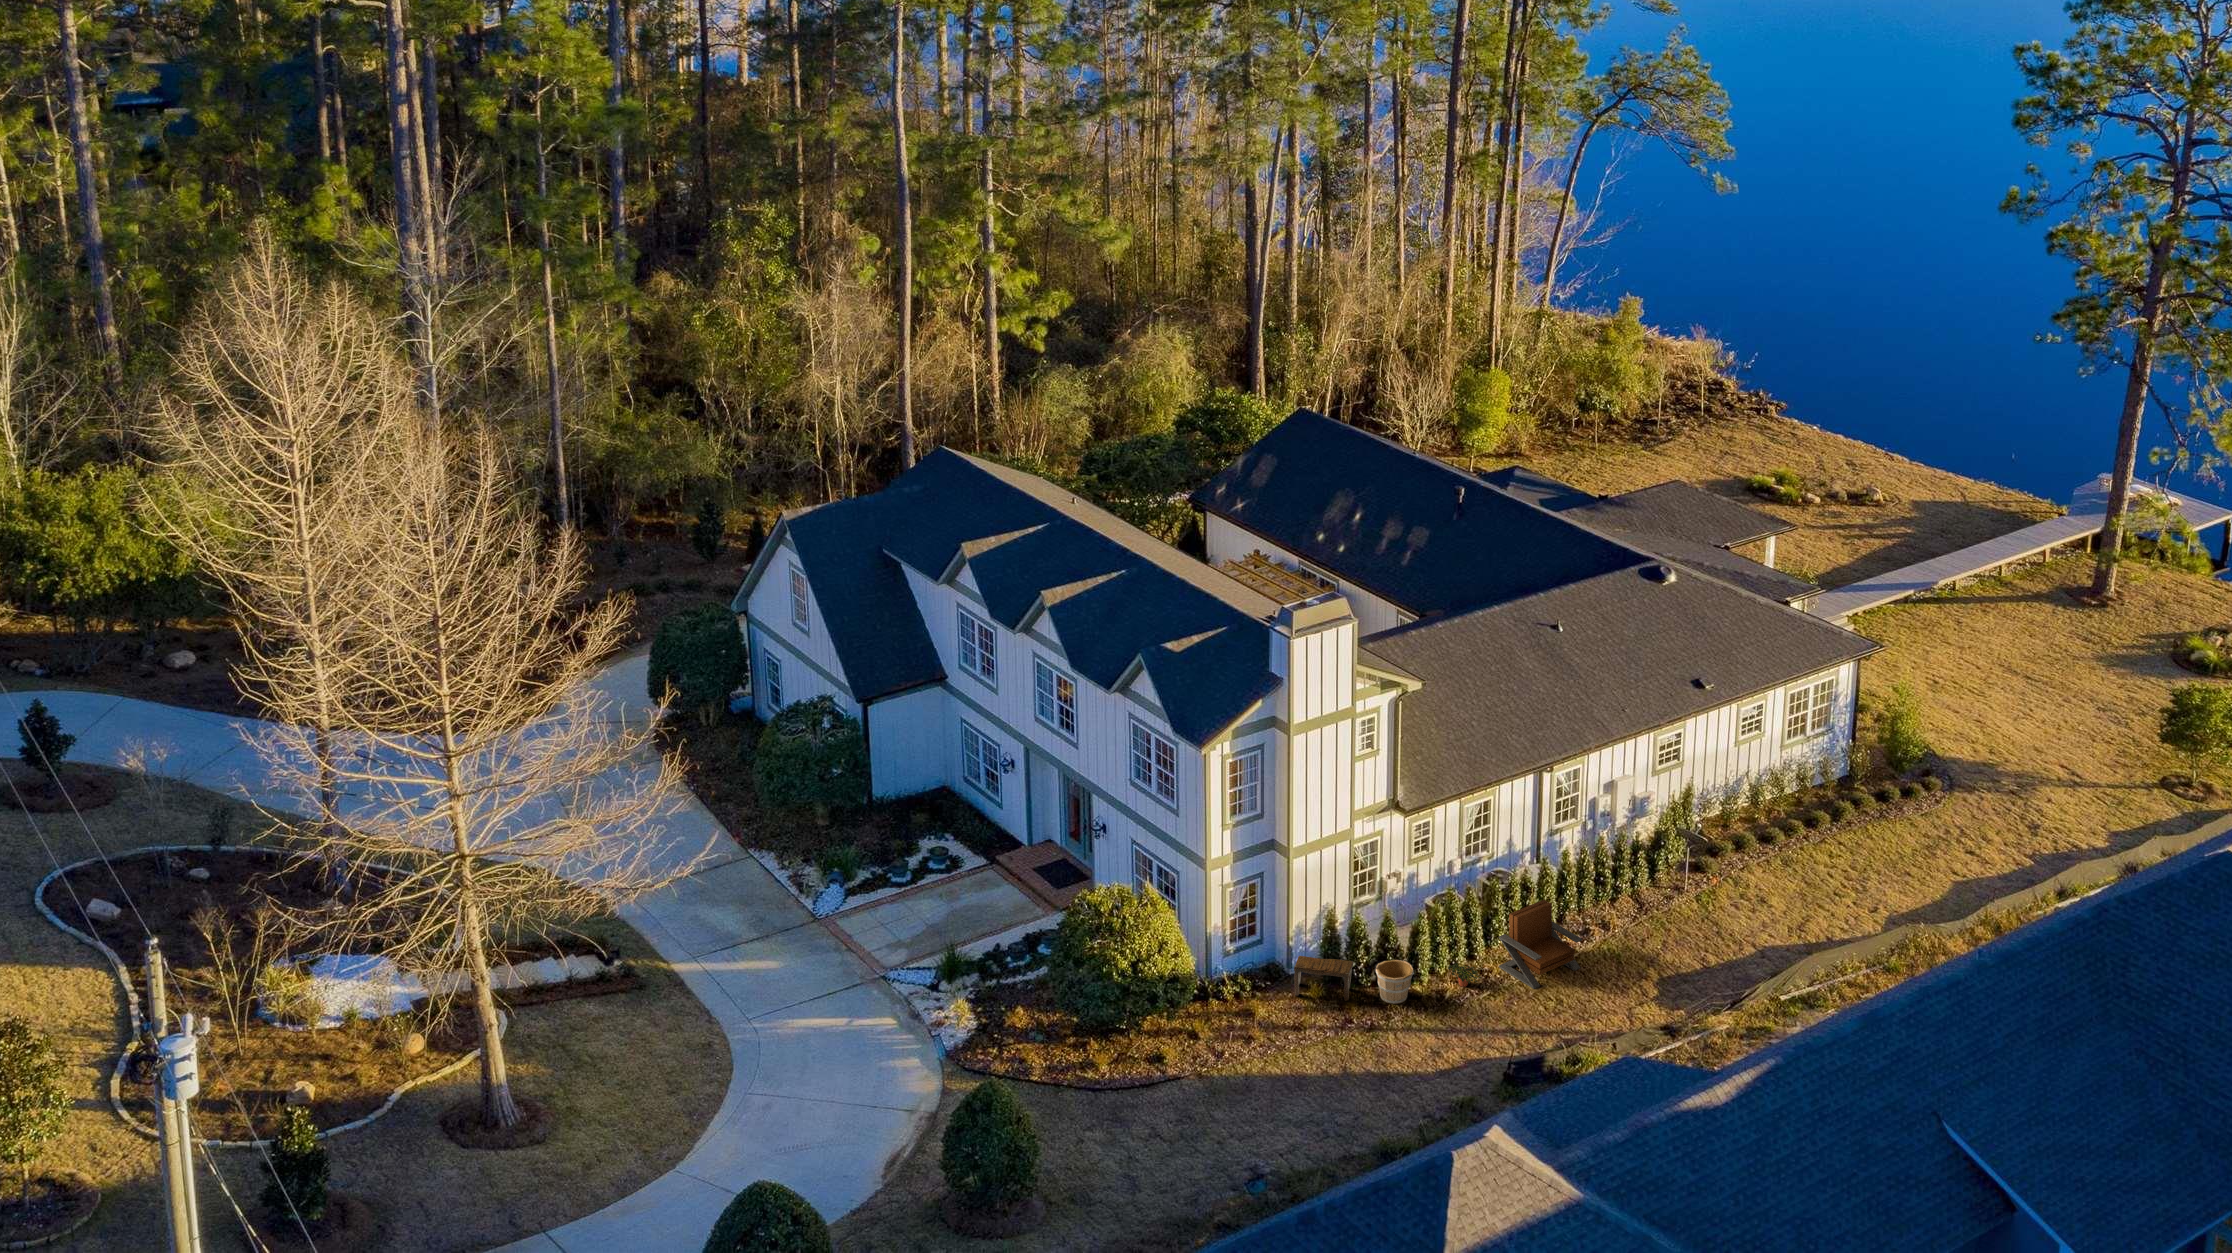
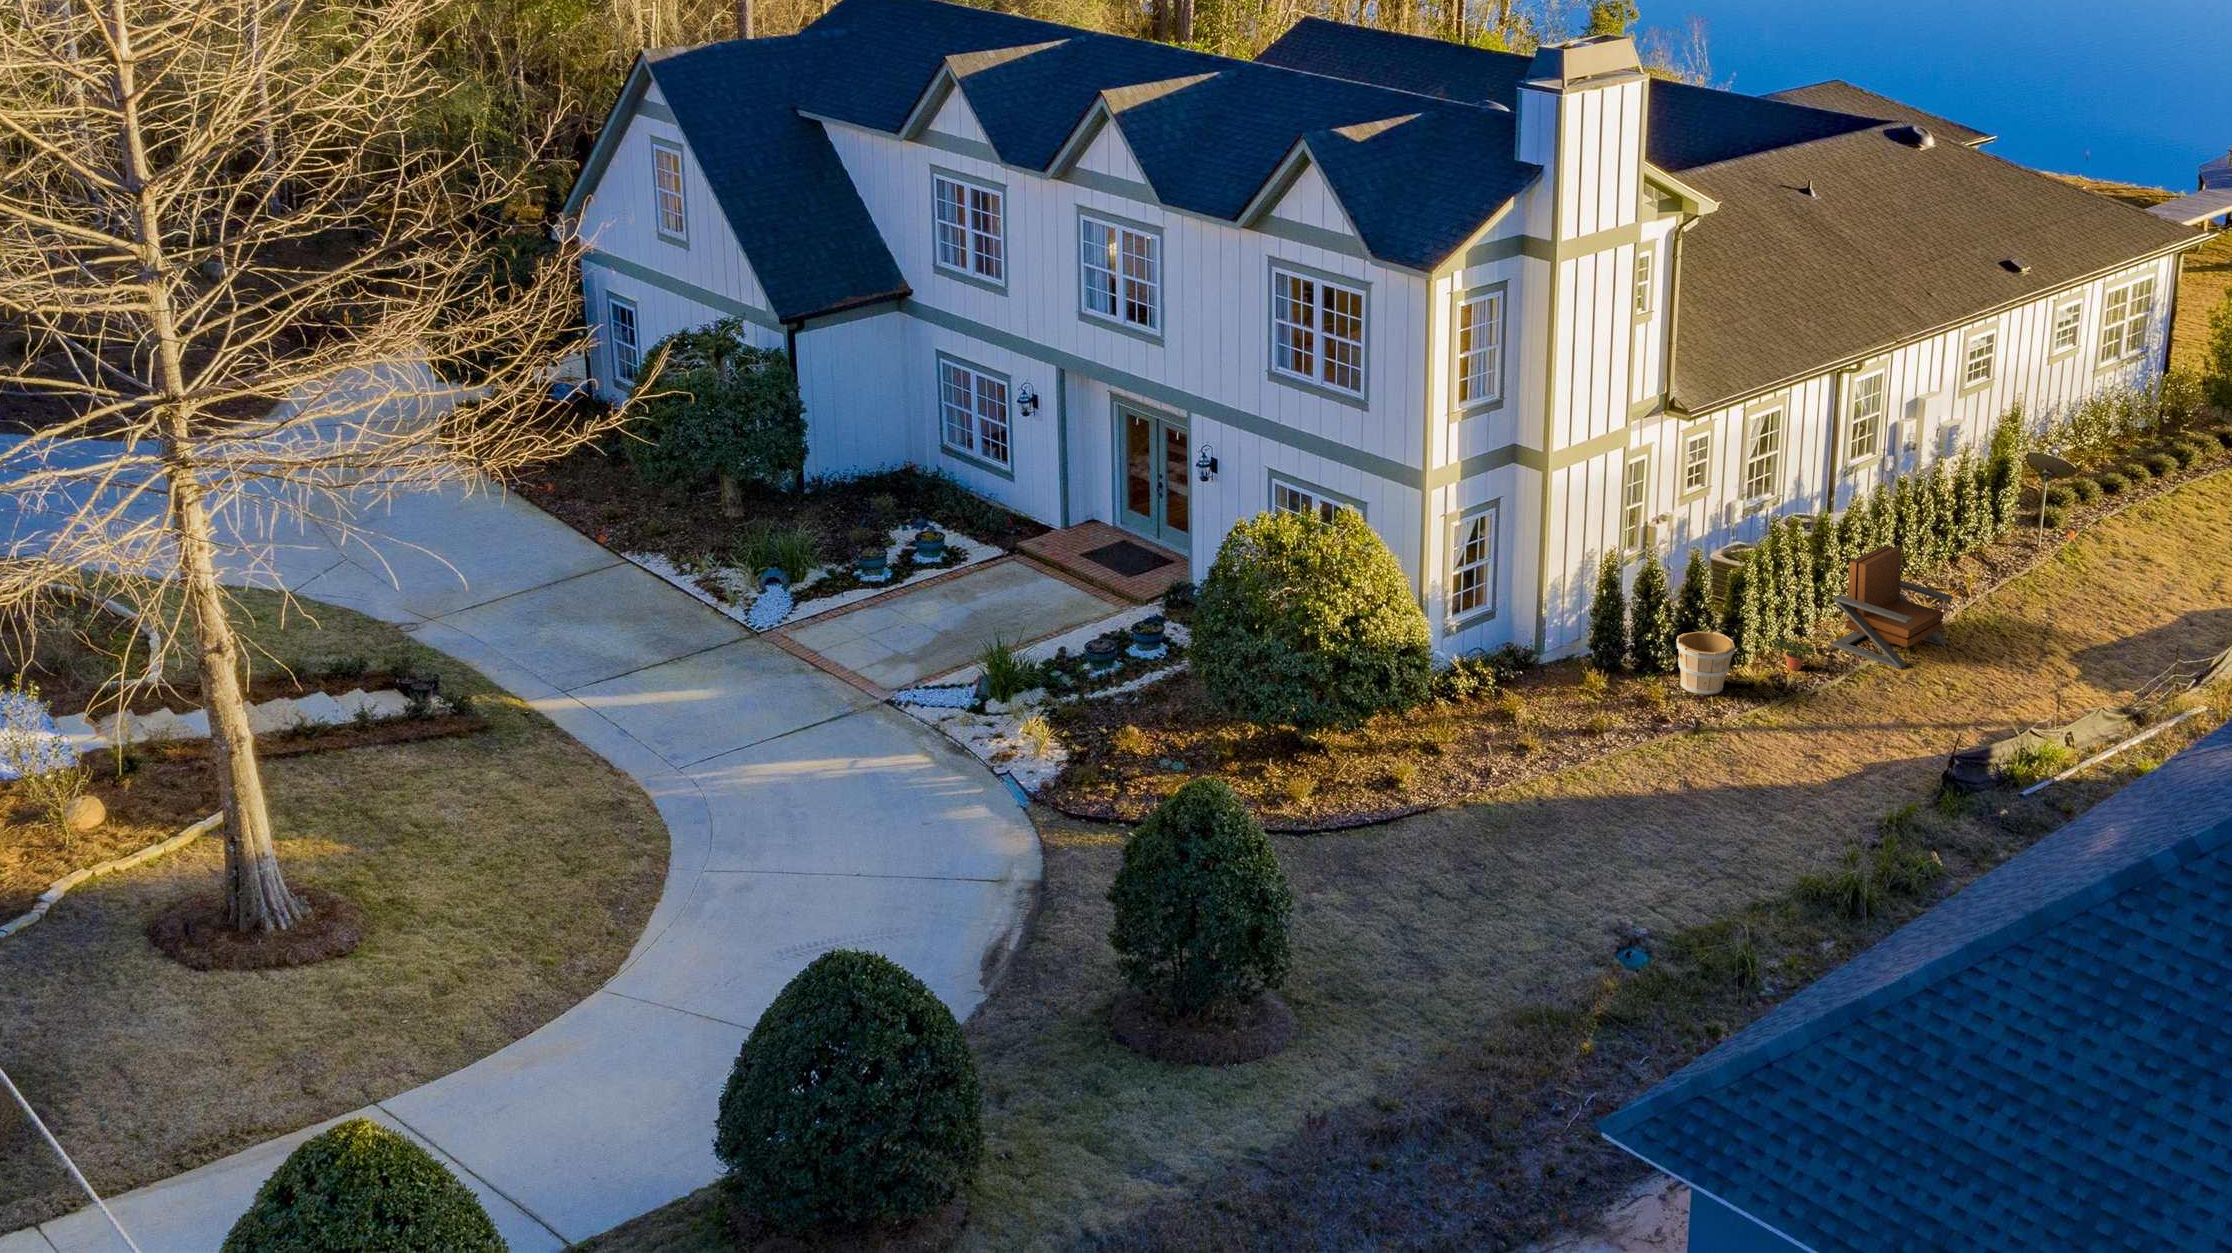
bench: present [1294,956,1354,1001] -> none [1545,632,1641,695]

